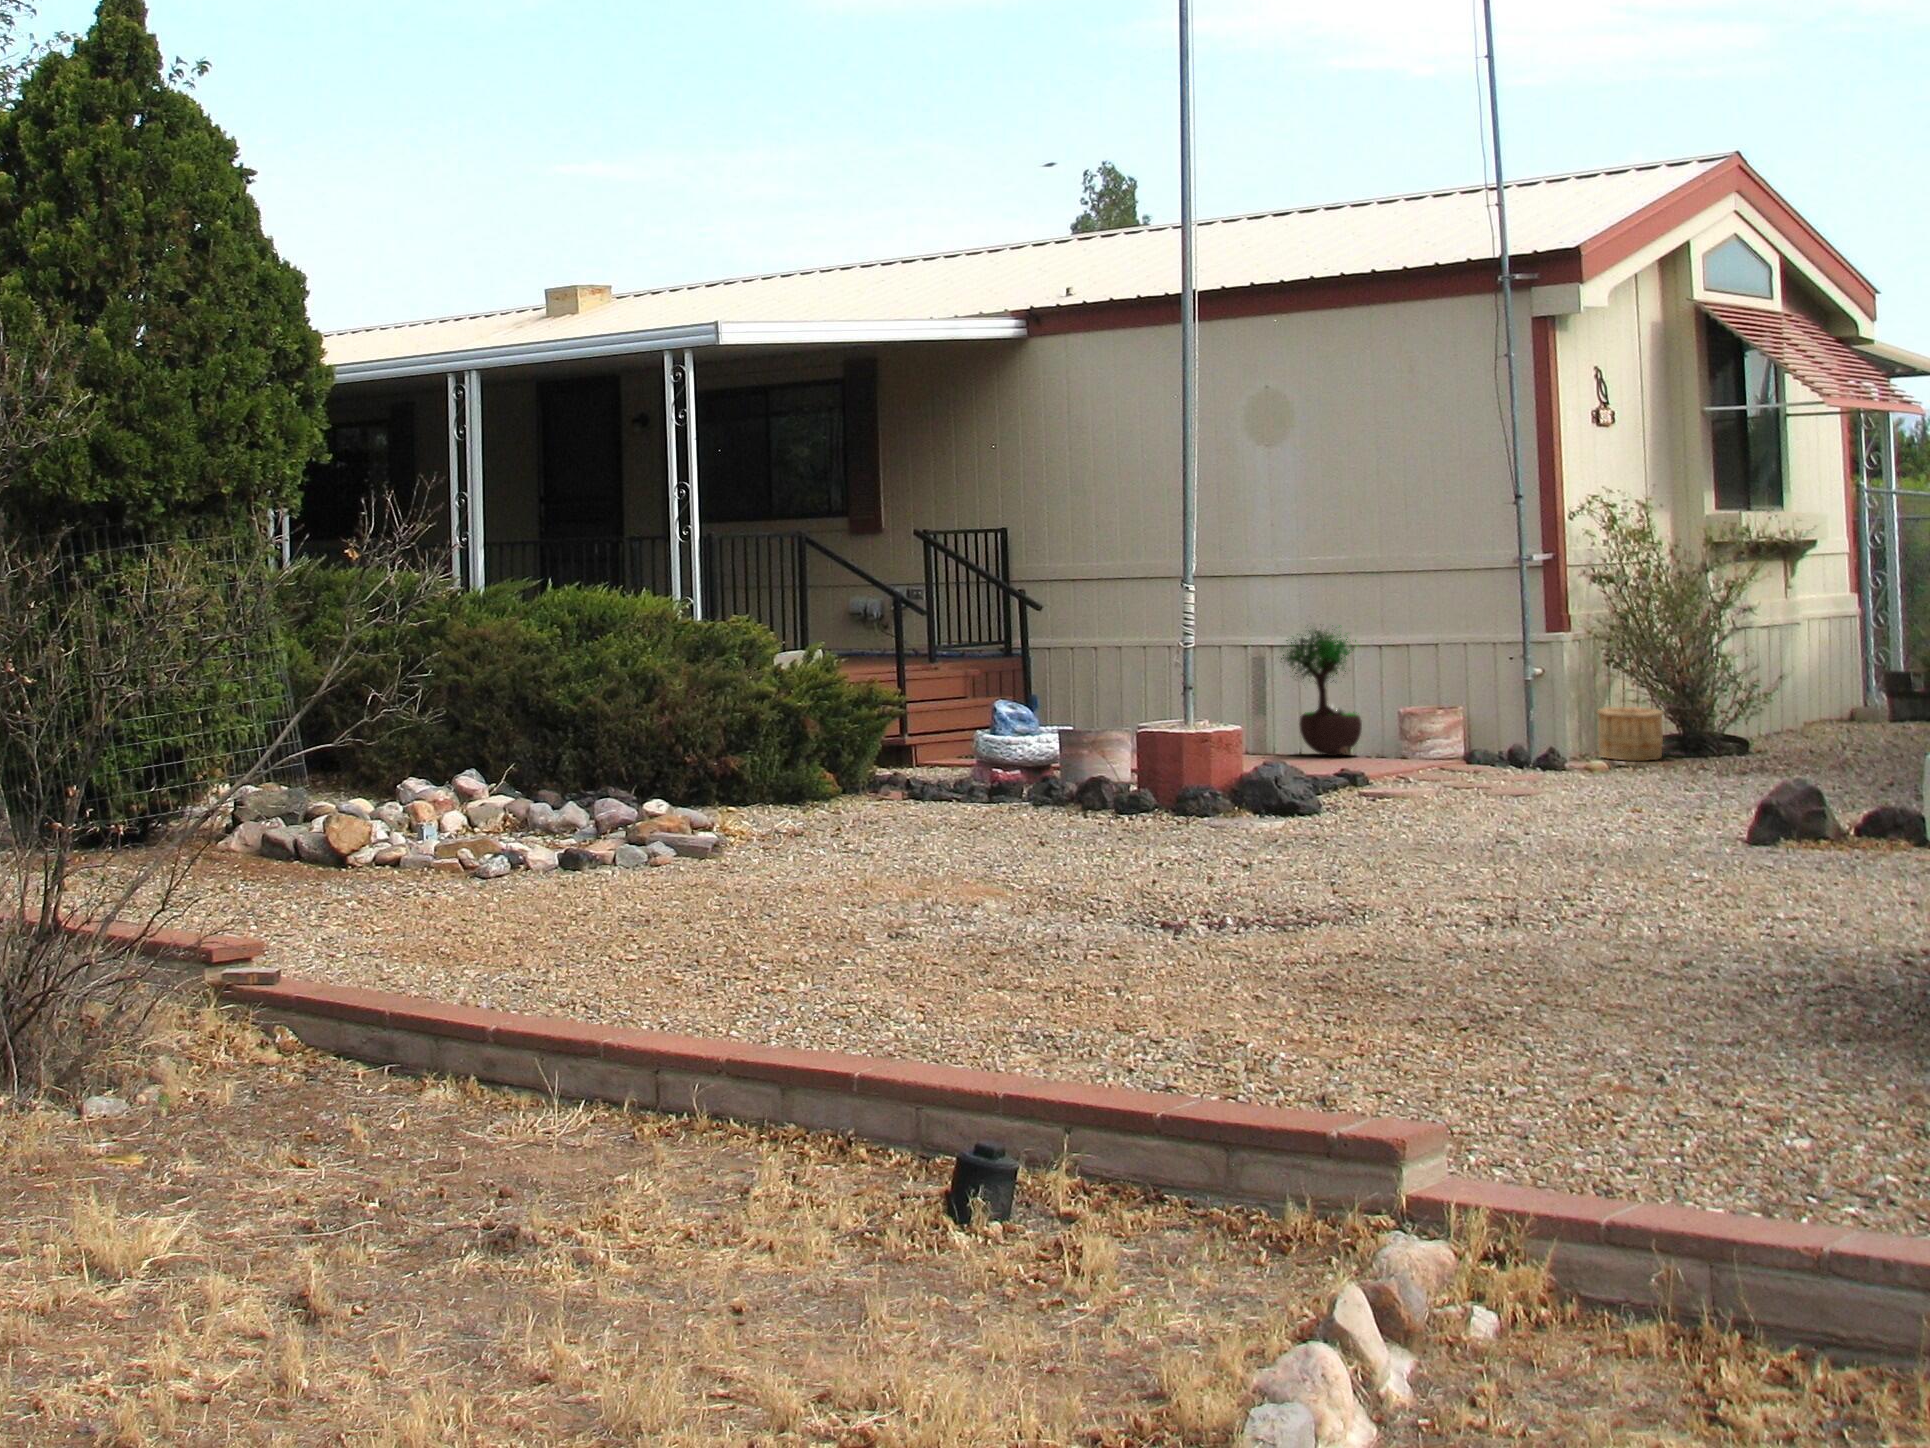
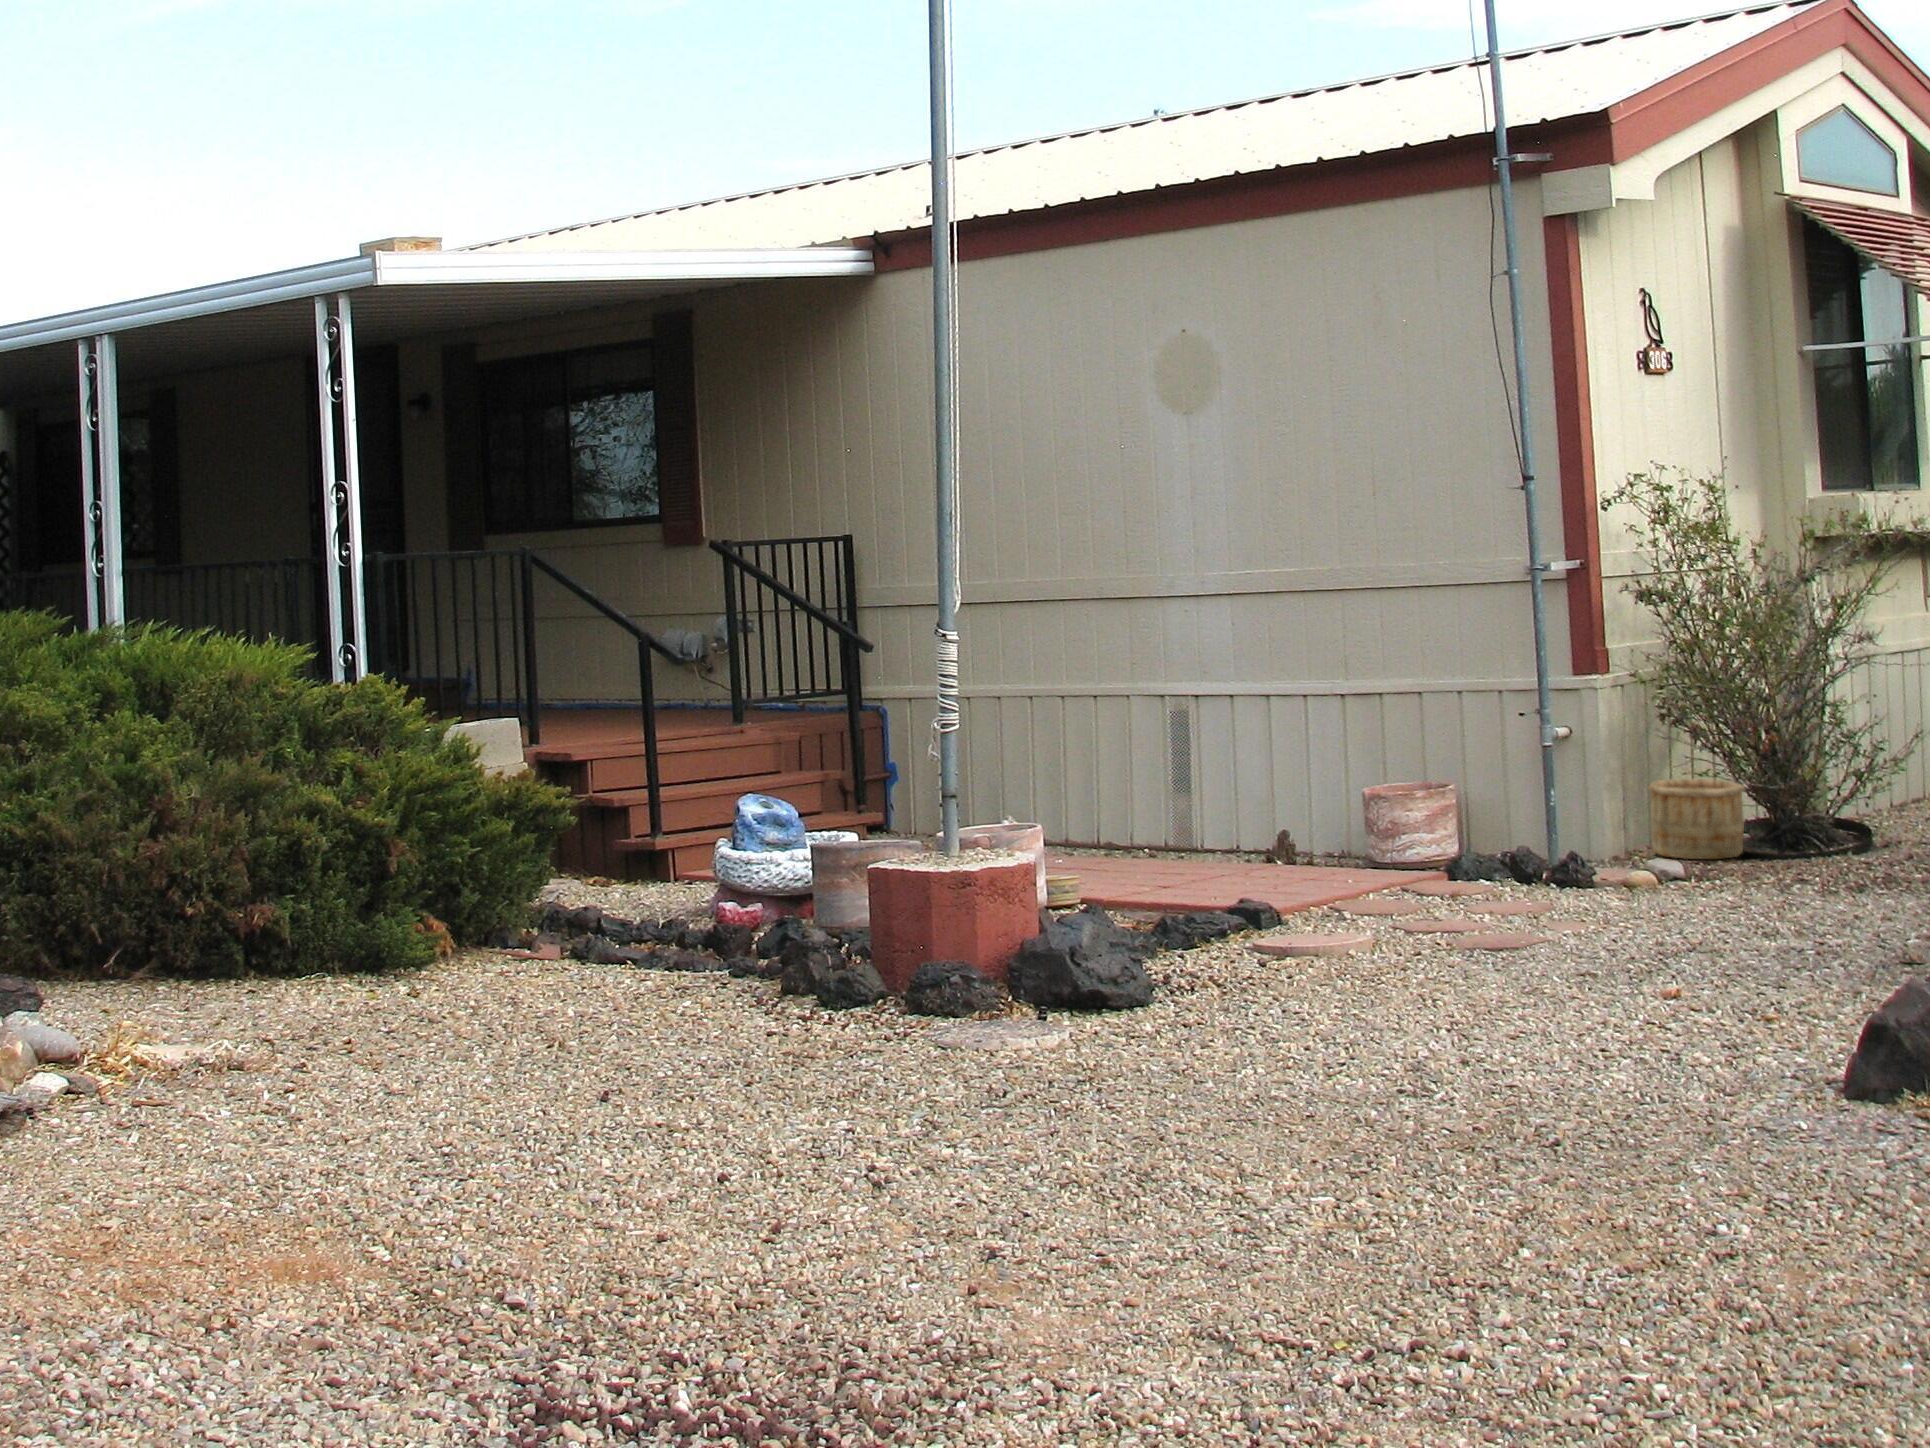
potted tree: present [1281,625,1362,756] -> none [1188,654,1314,855]

